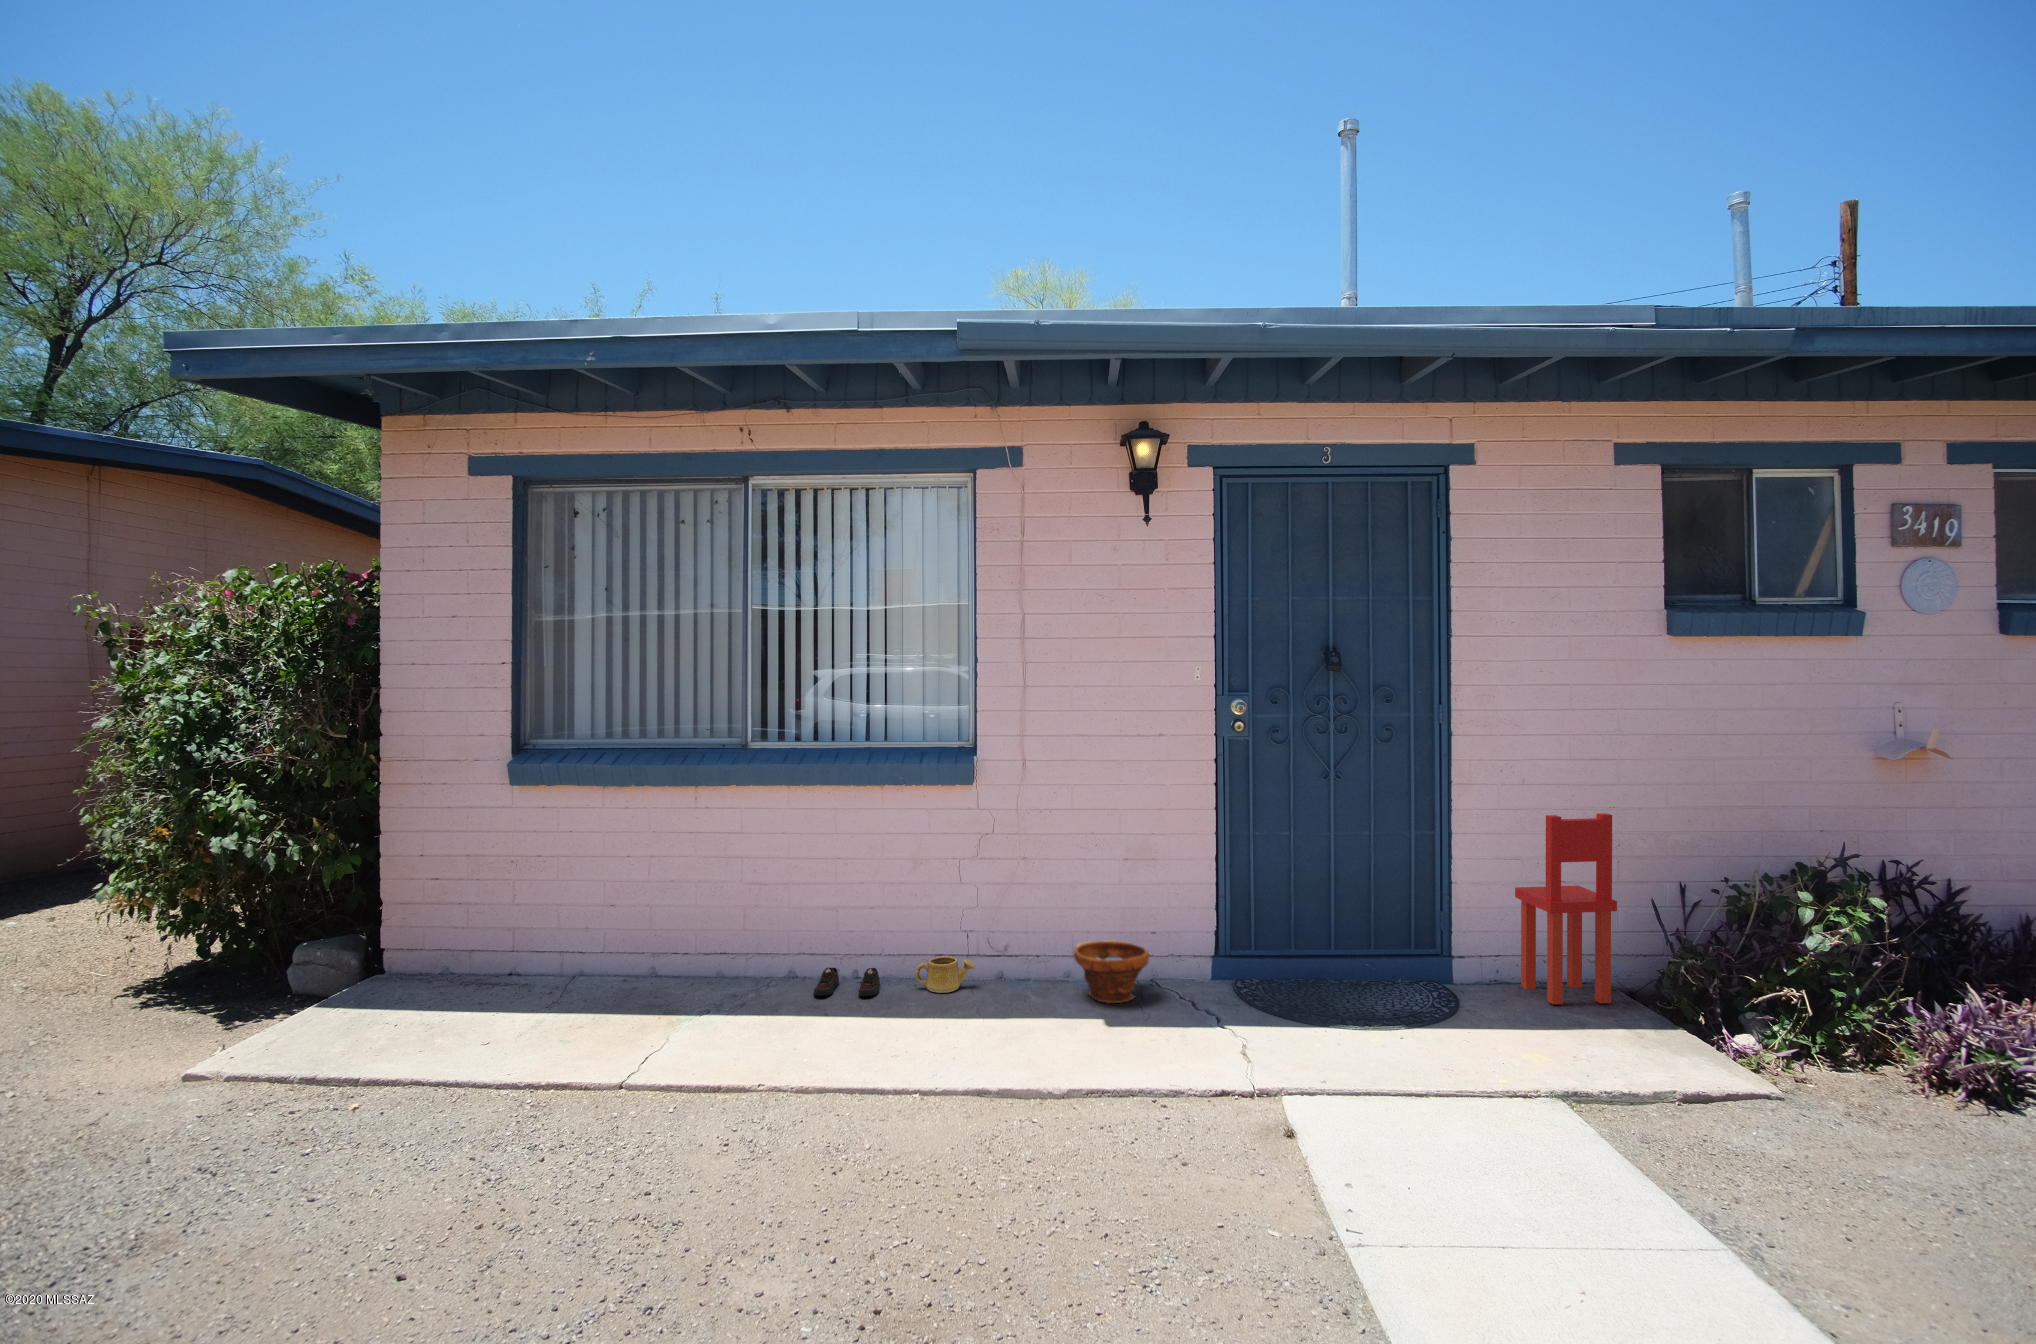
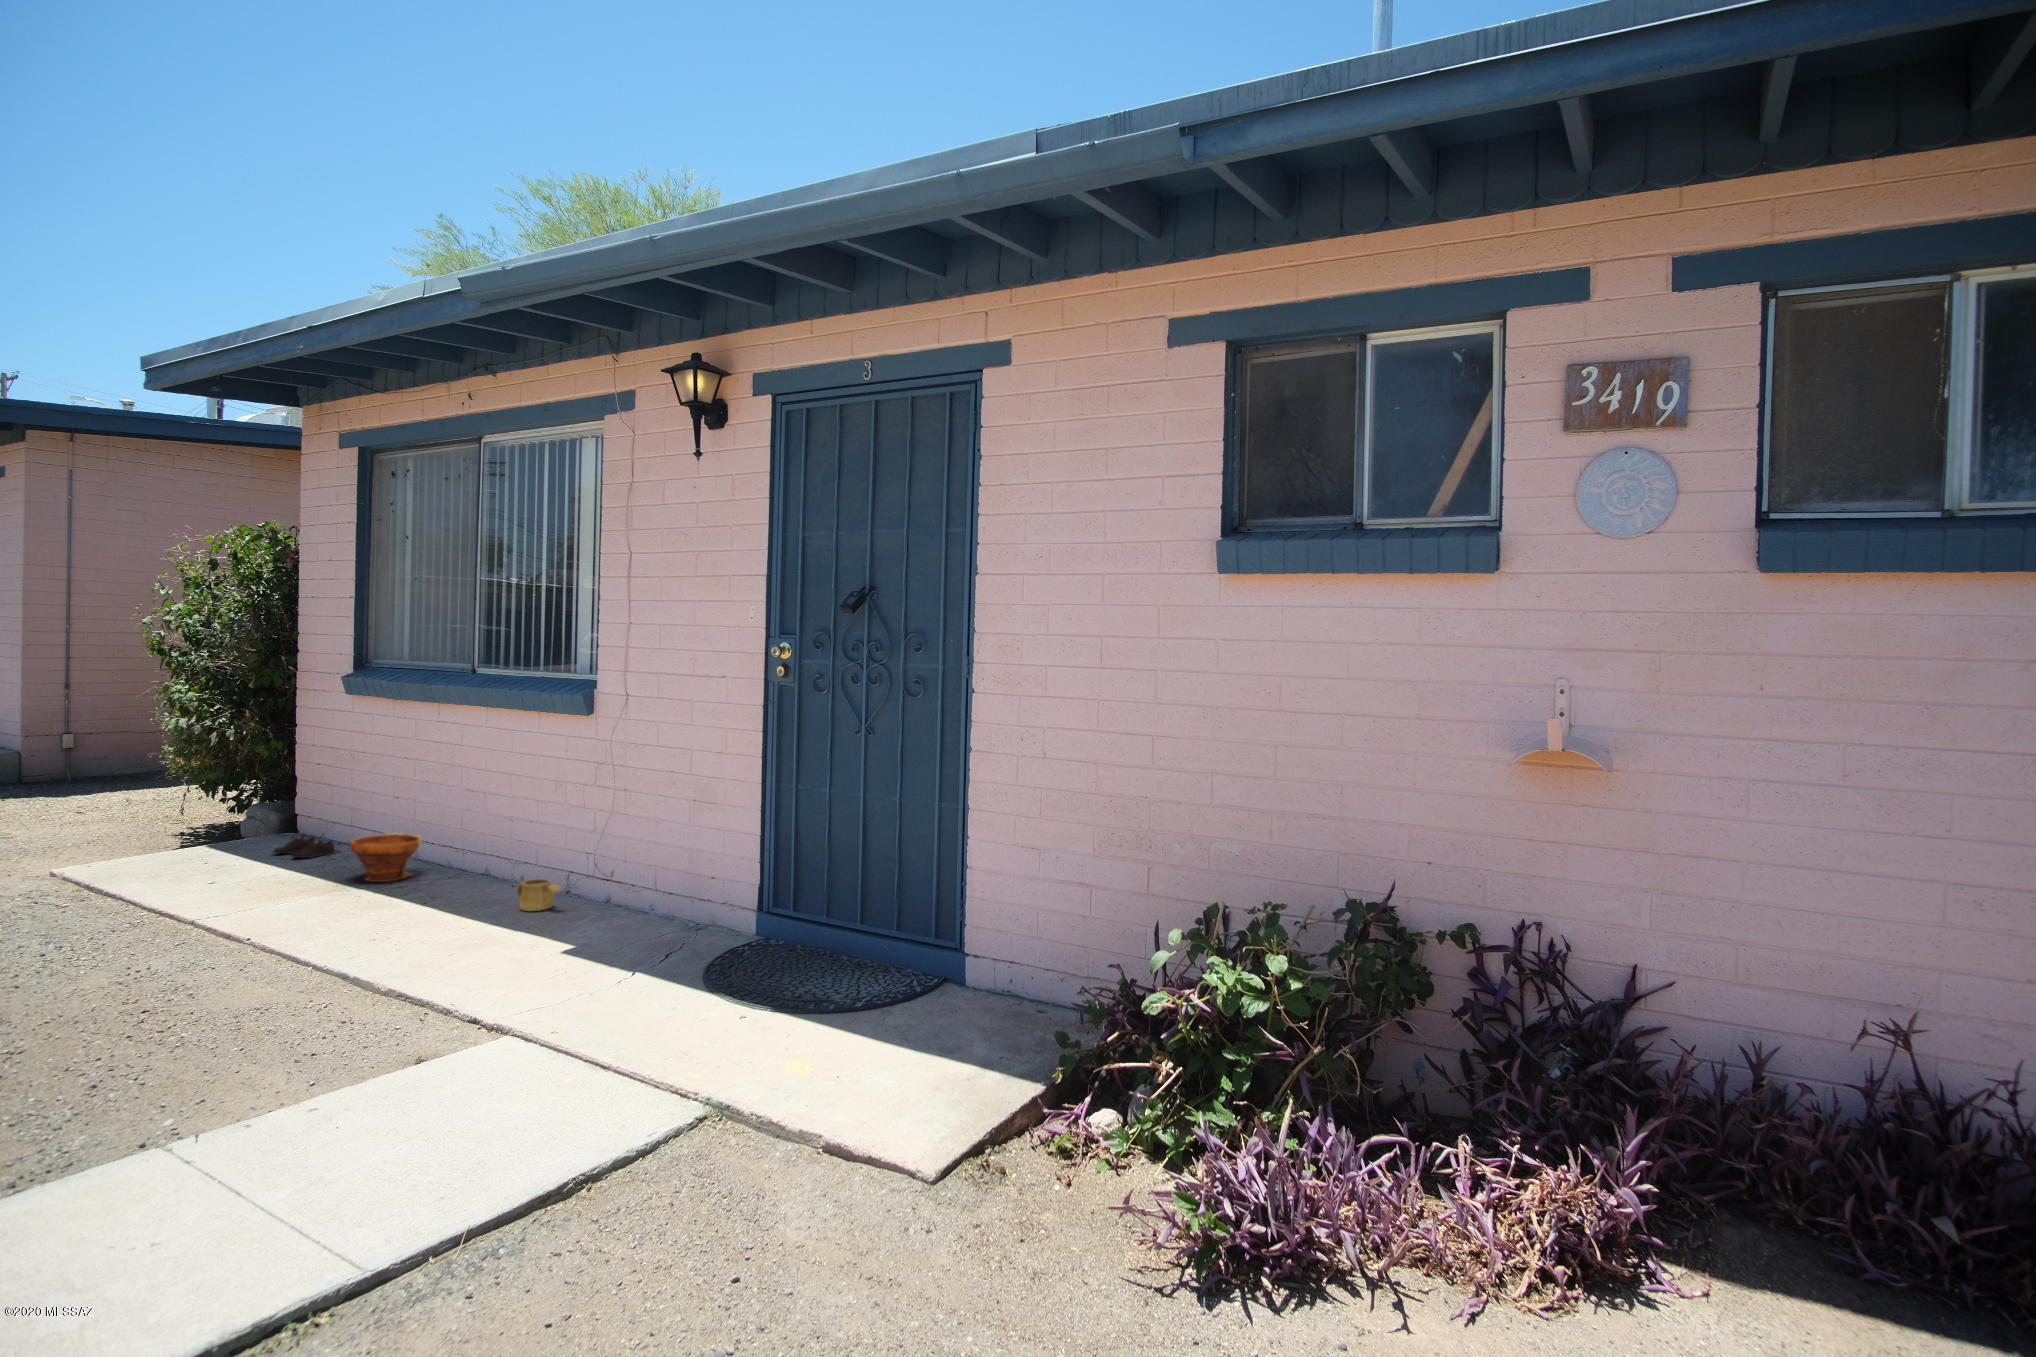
chair: present [1515,813,1617,1004] -> none [966,794,1080,1044]
planter: present [1074,940,1149,1003] -> present [349,833,422,882]
shoe: present [814,968,880,996] -> present [273,836,335,858]

